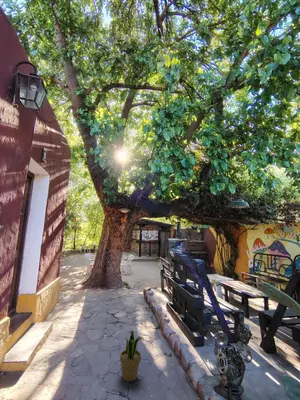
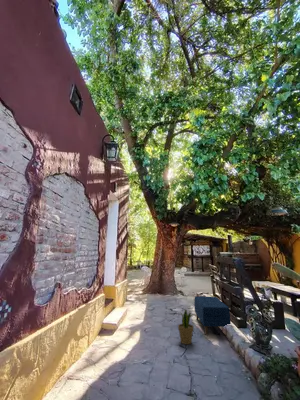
bench: none [142,301,186,358] -> present [194,296,231,335]

